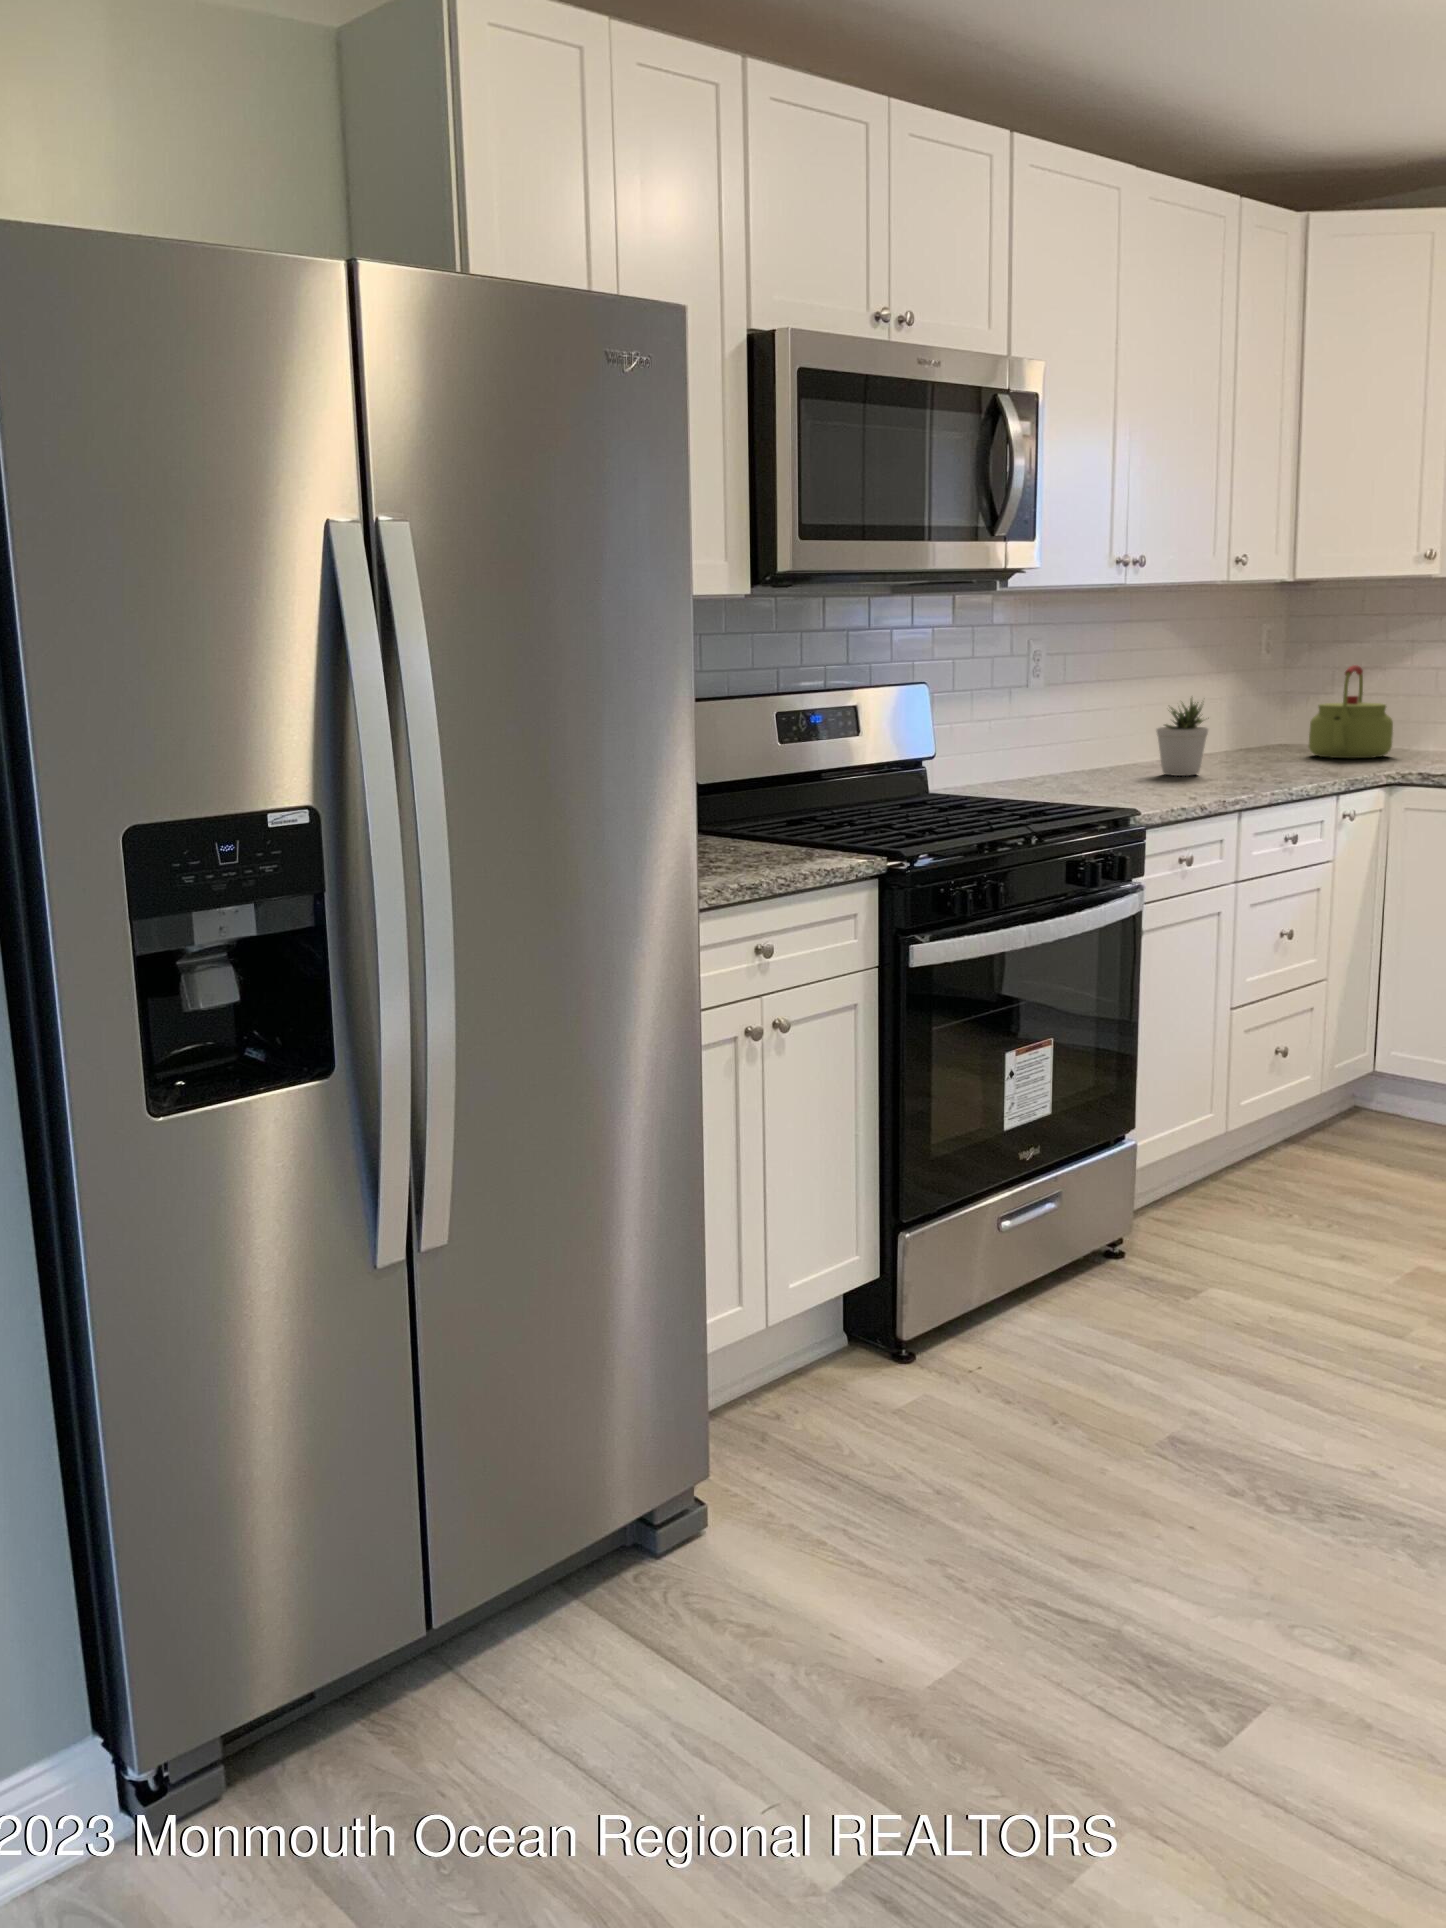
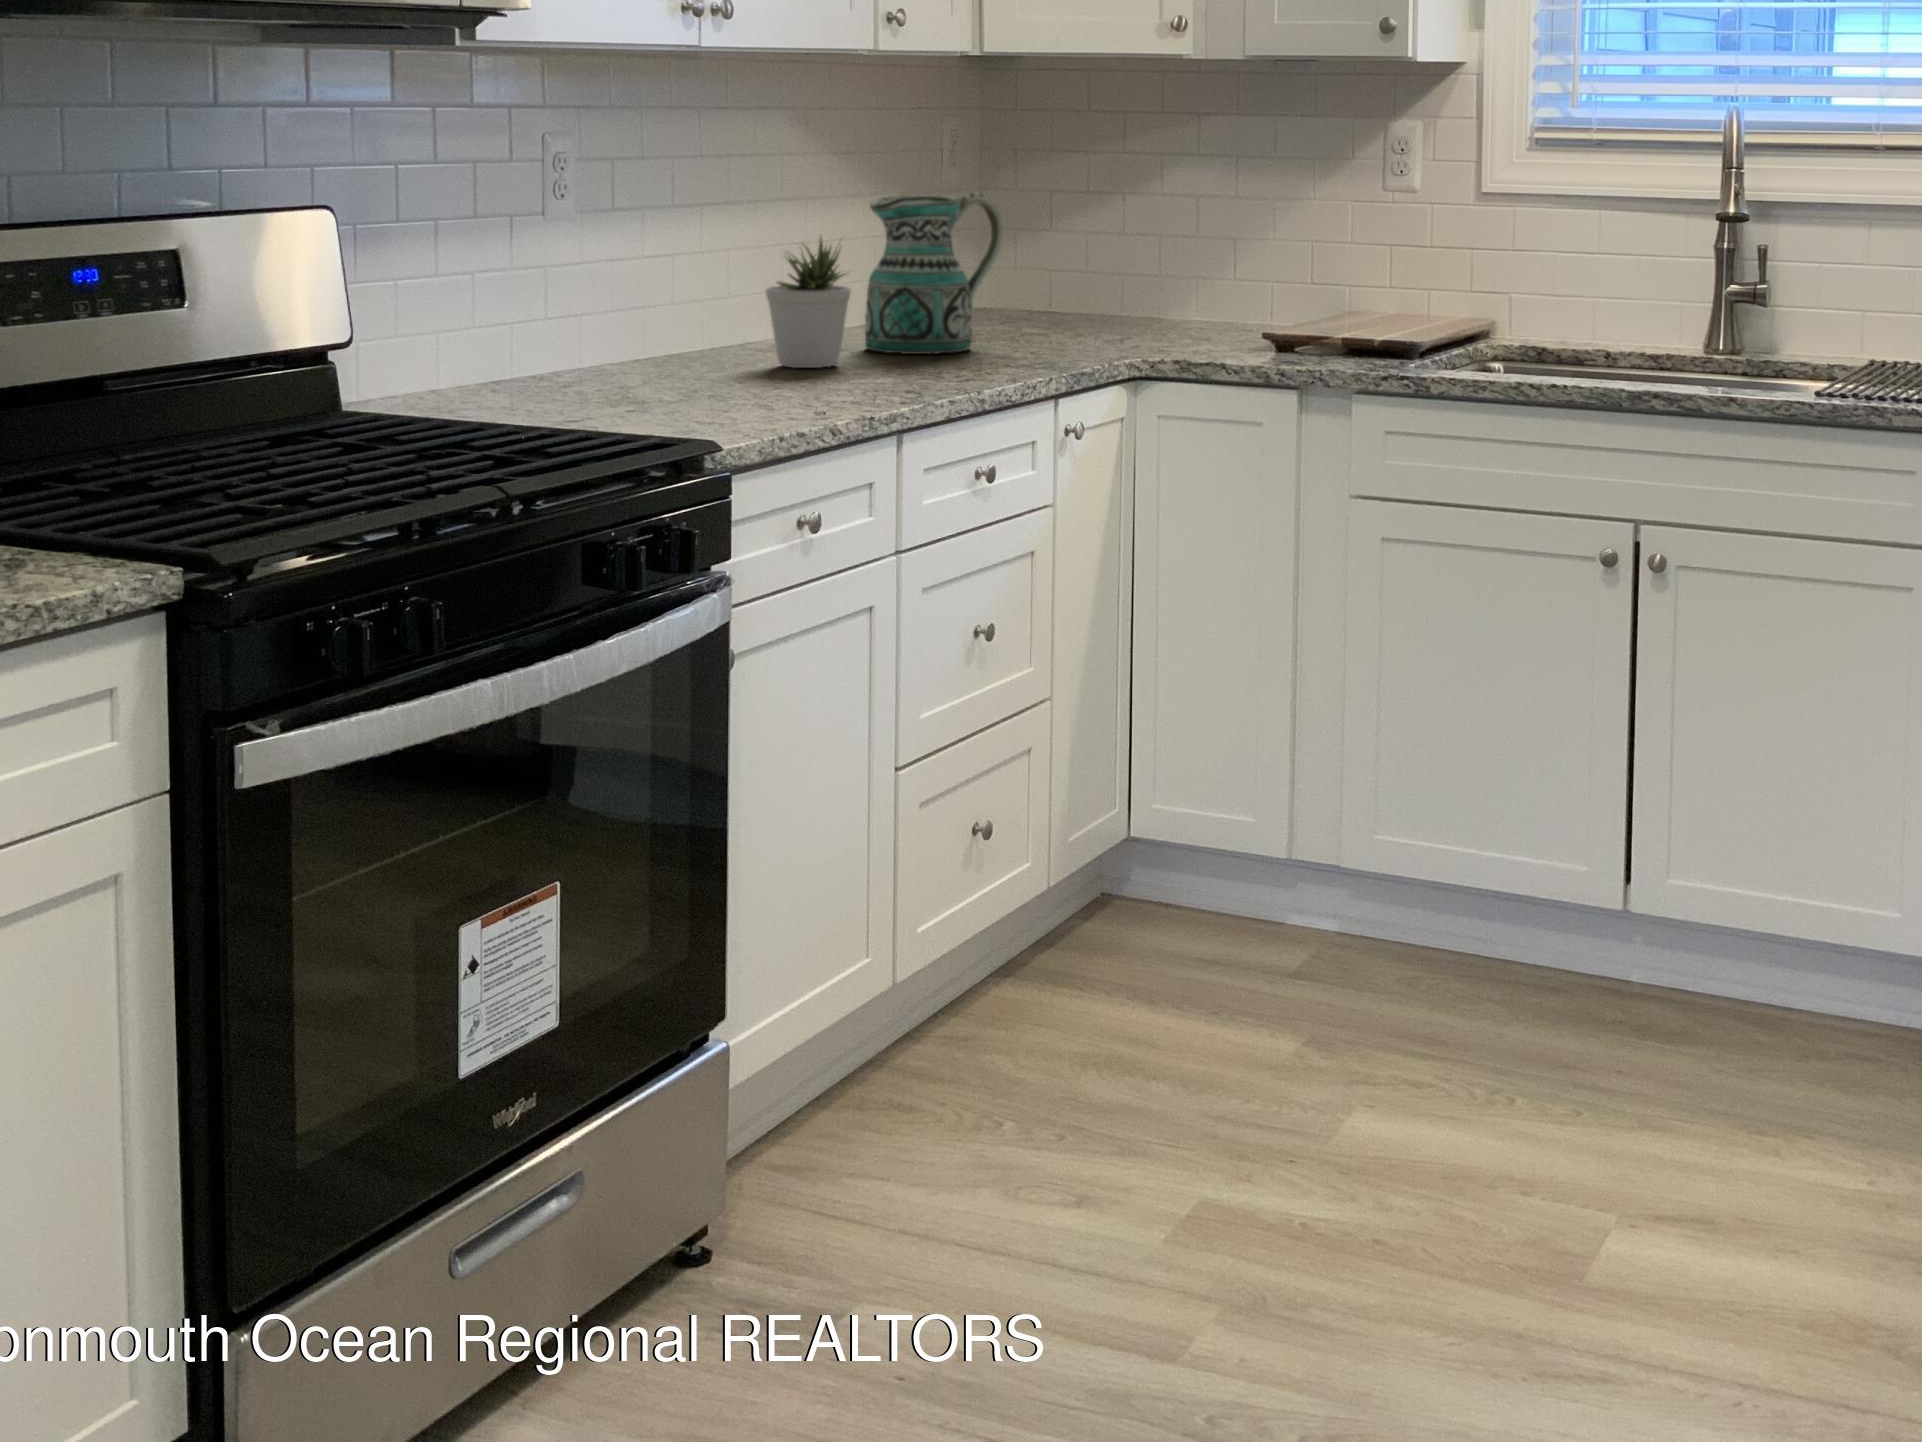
kettle: present [1309,665,1393,758] -> none [1015,187,1136,333]
ceramic pitcher: none [1213,669,1305,769] -> present [865,193,1003,354]

